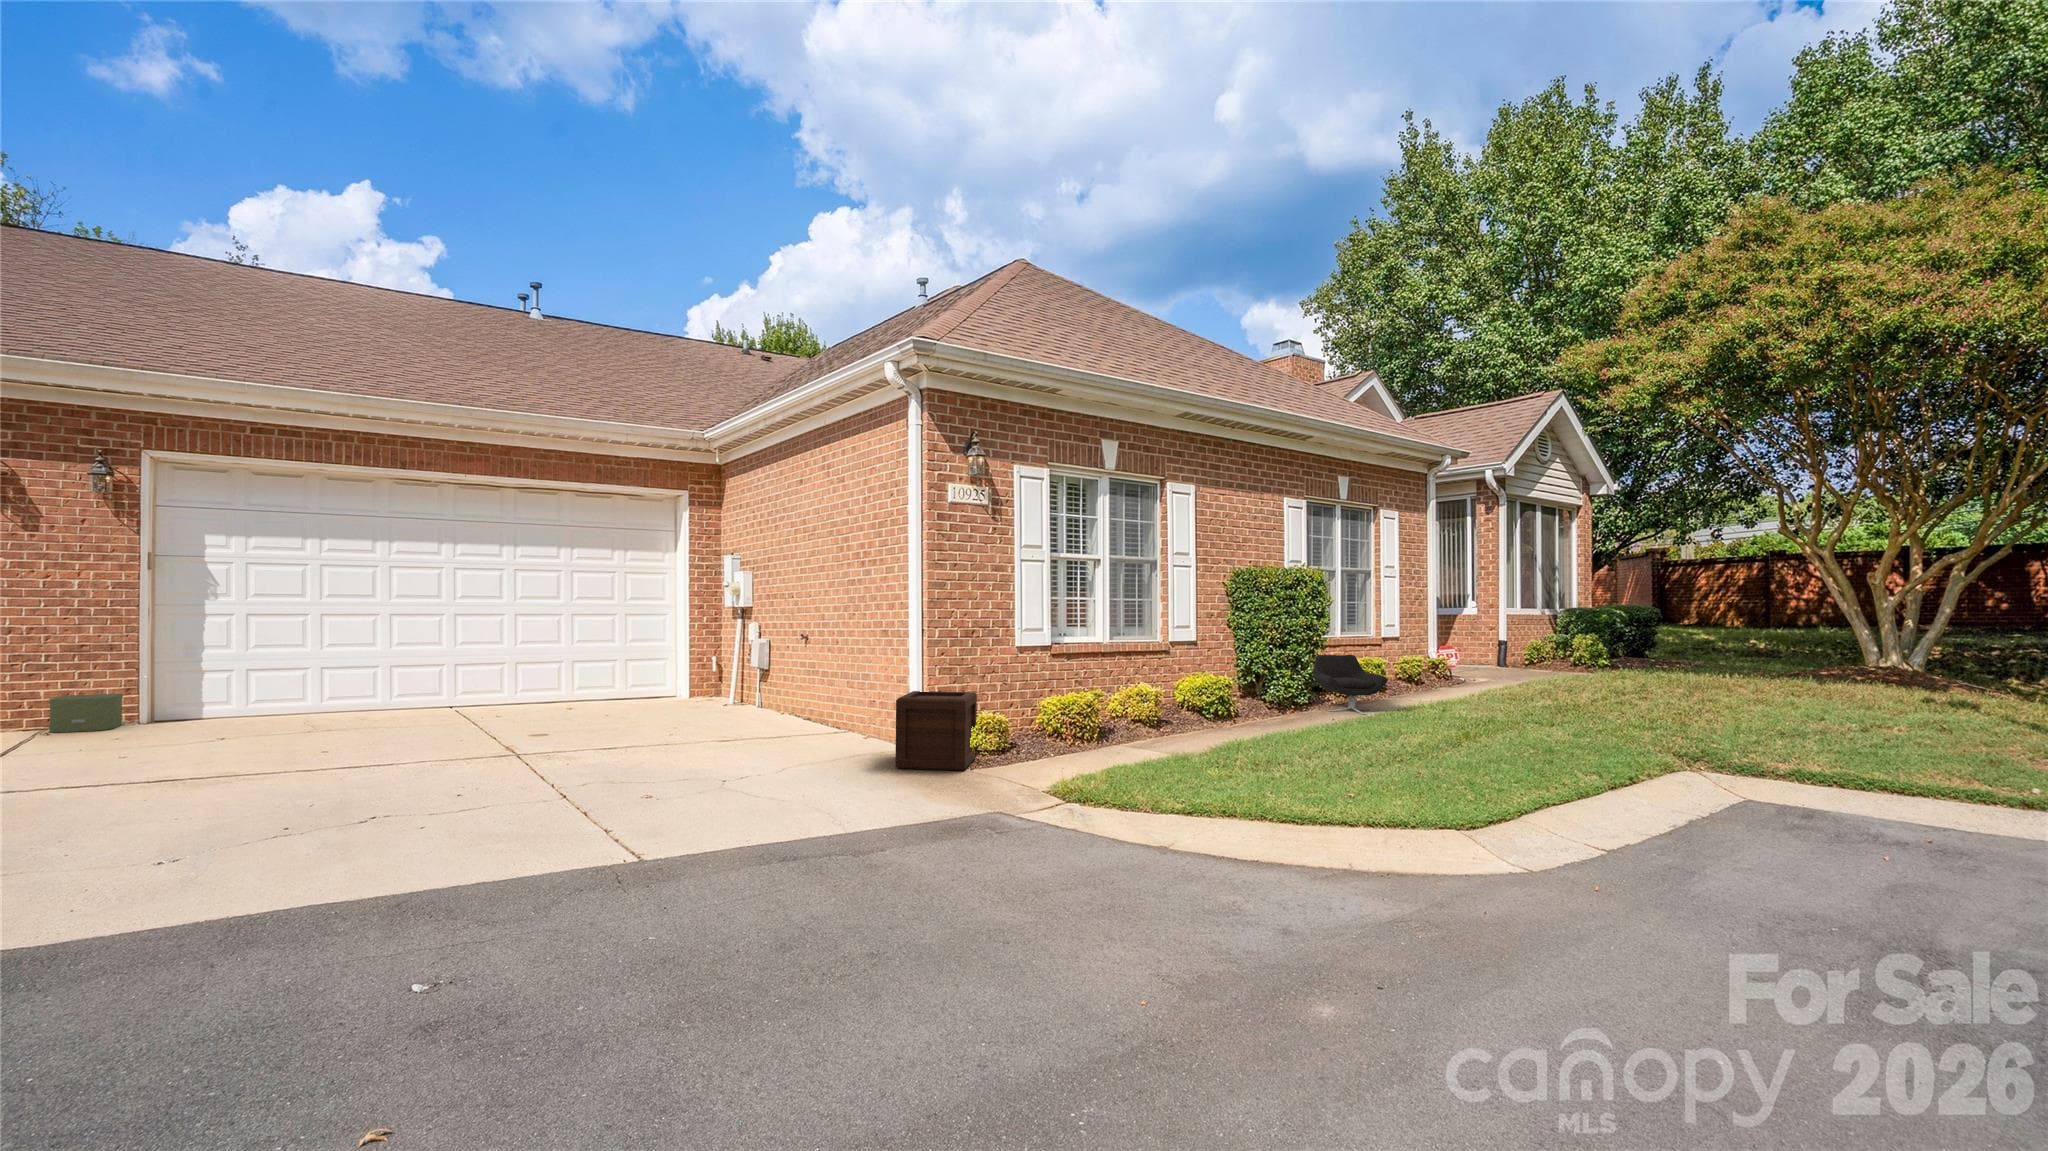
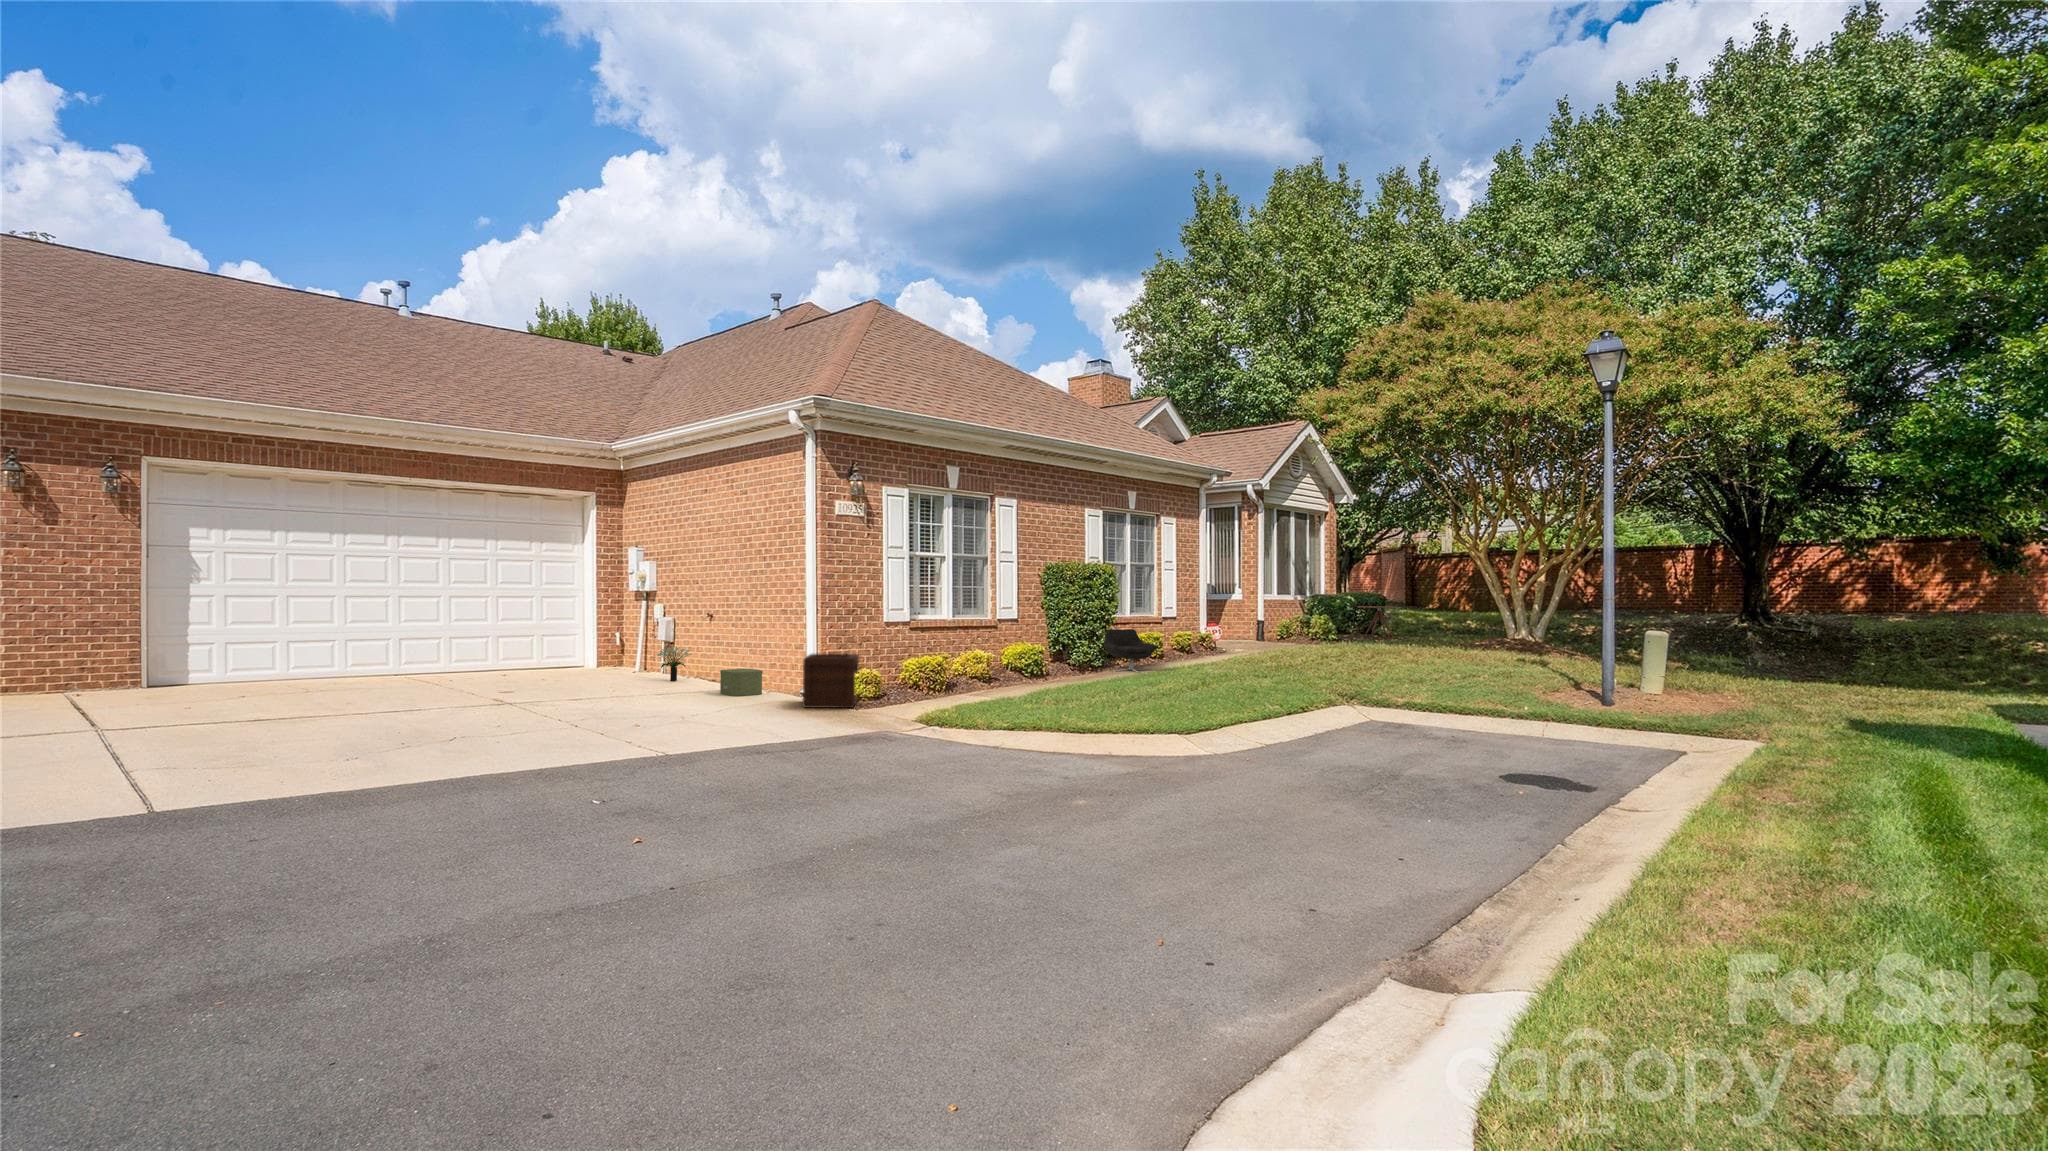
round table: none [1629,622,1692,660] -> present [1358,606,1401,636]
potted plant: none [744,674,786,718] -> present [657,646,691,681]
storage box: present [49,694,123,732] -> present [720,669,763,696]

